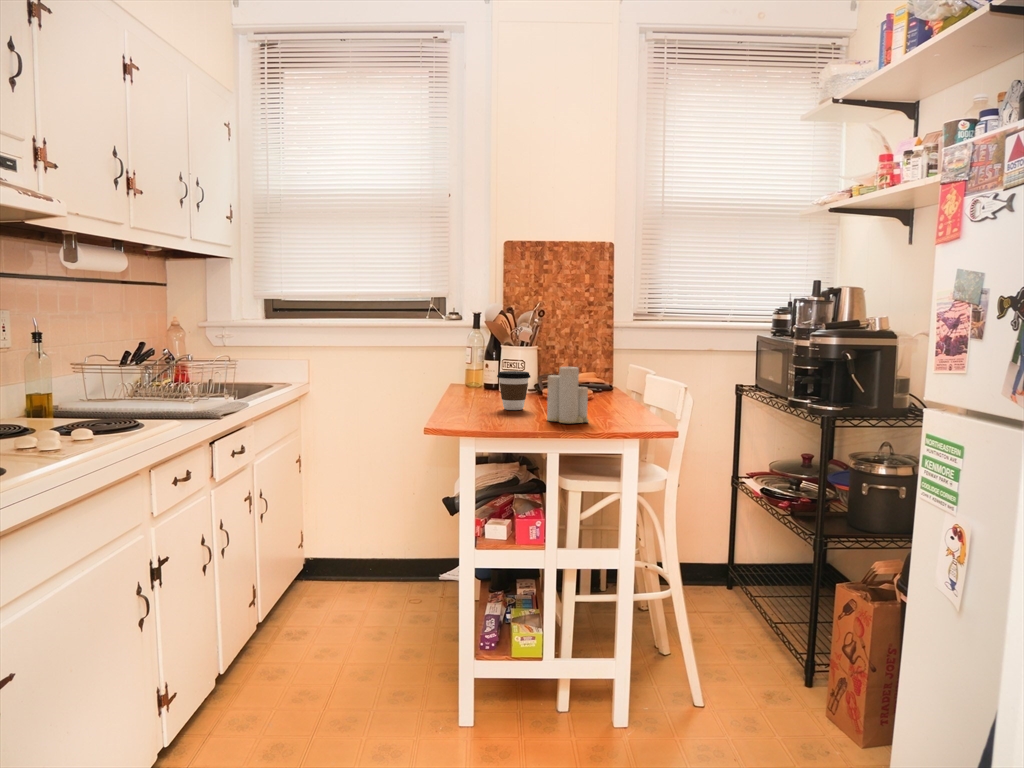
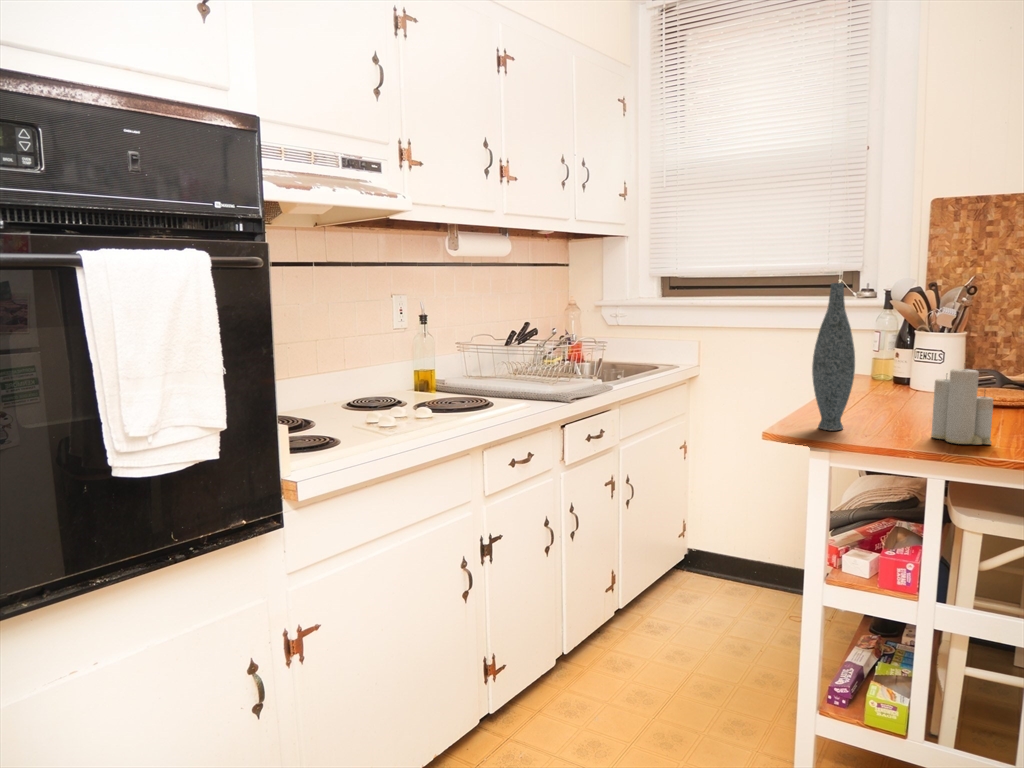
vase: none [457,300,490,422] -> present [812,283,855,430]
coffee cup: present [497,371,530,410] -> none [878,369,924,419]

